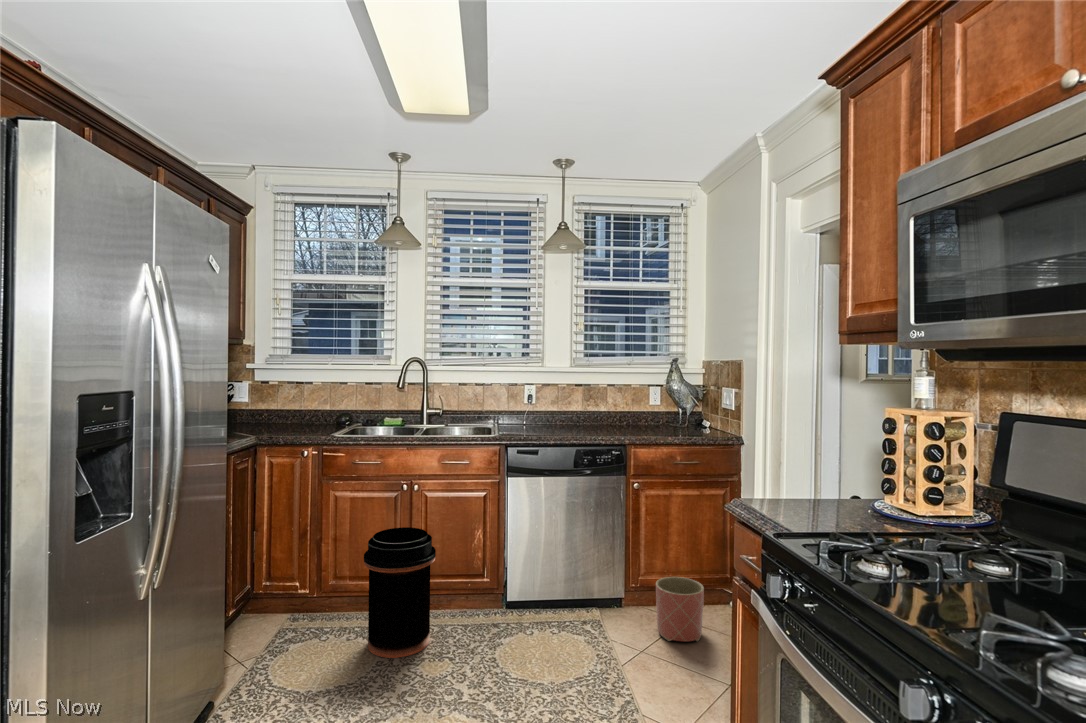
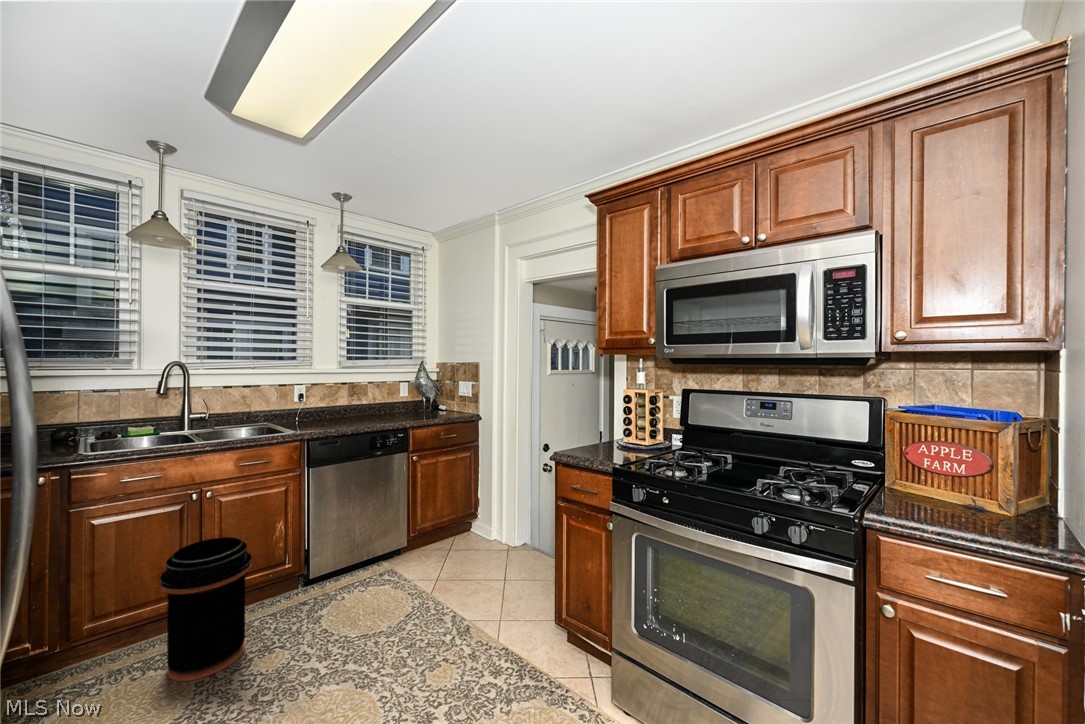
planter: present [656,577,704,642] -> none [437,519,470,566]

